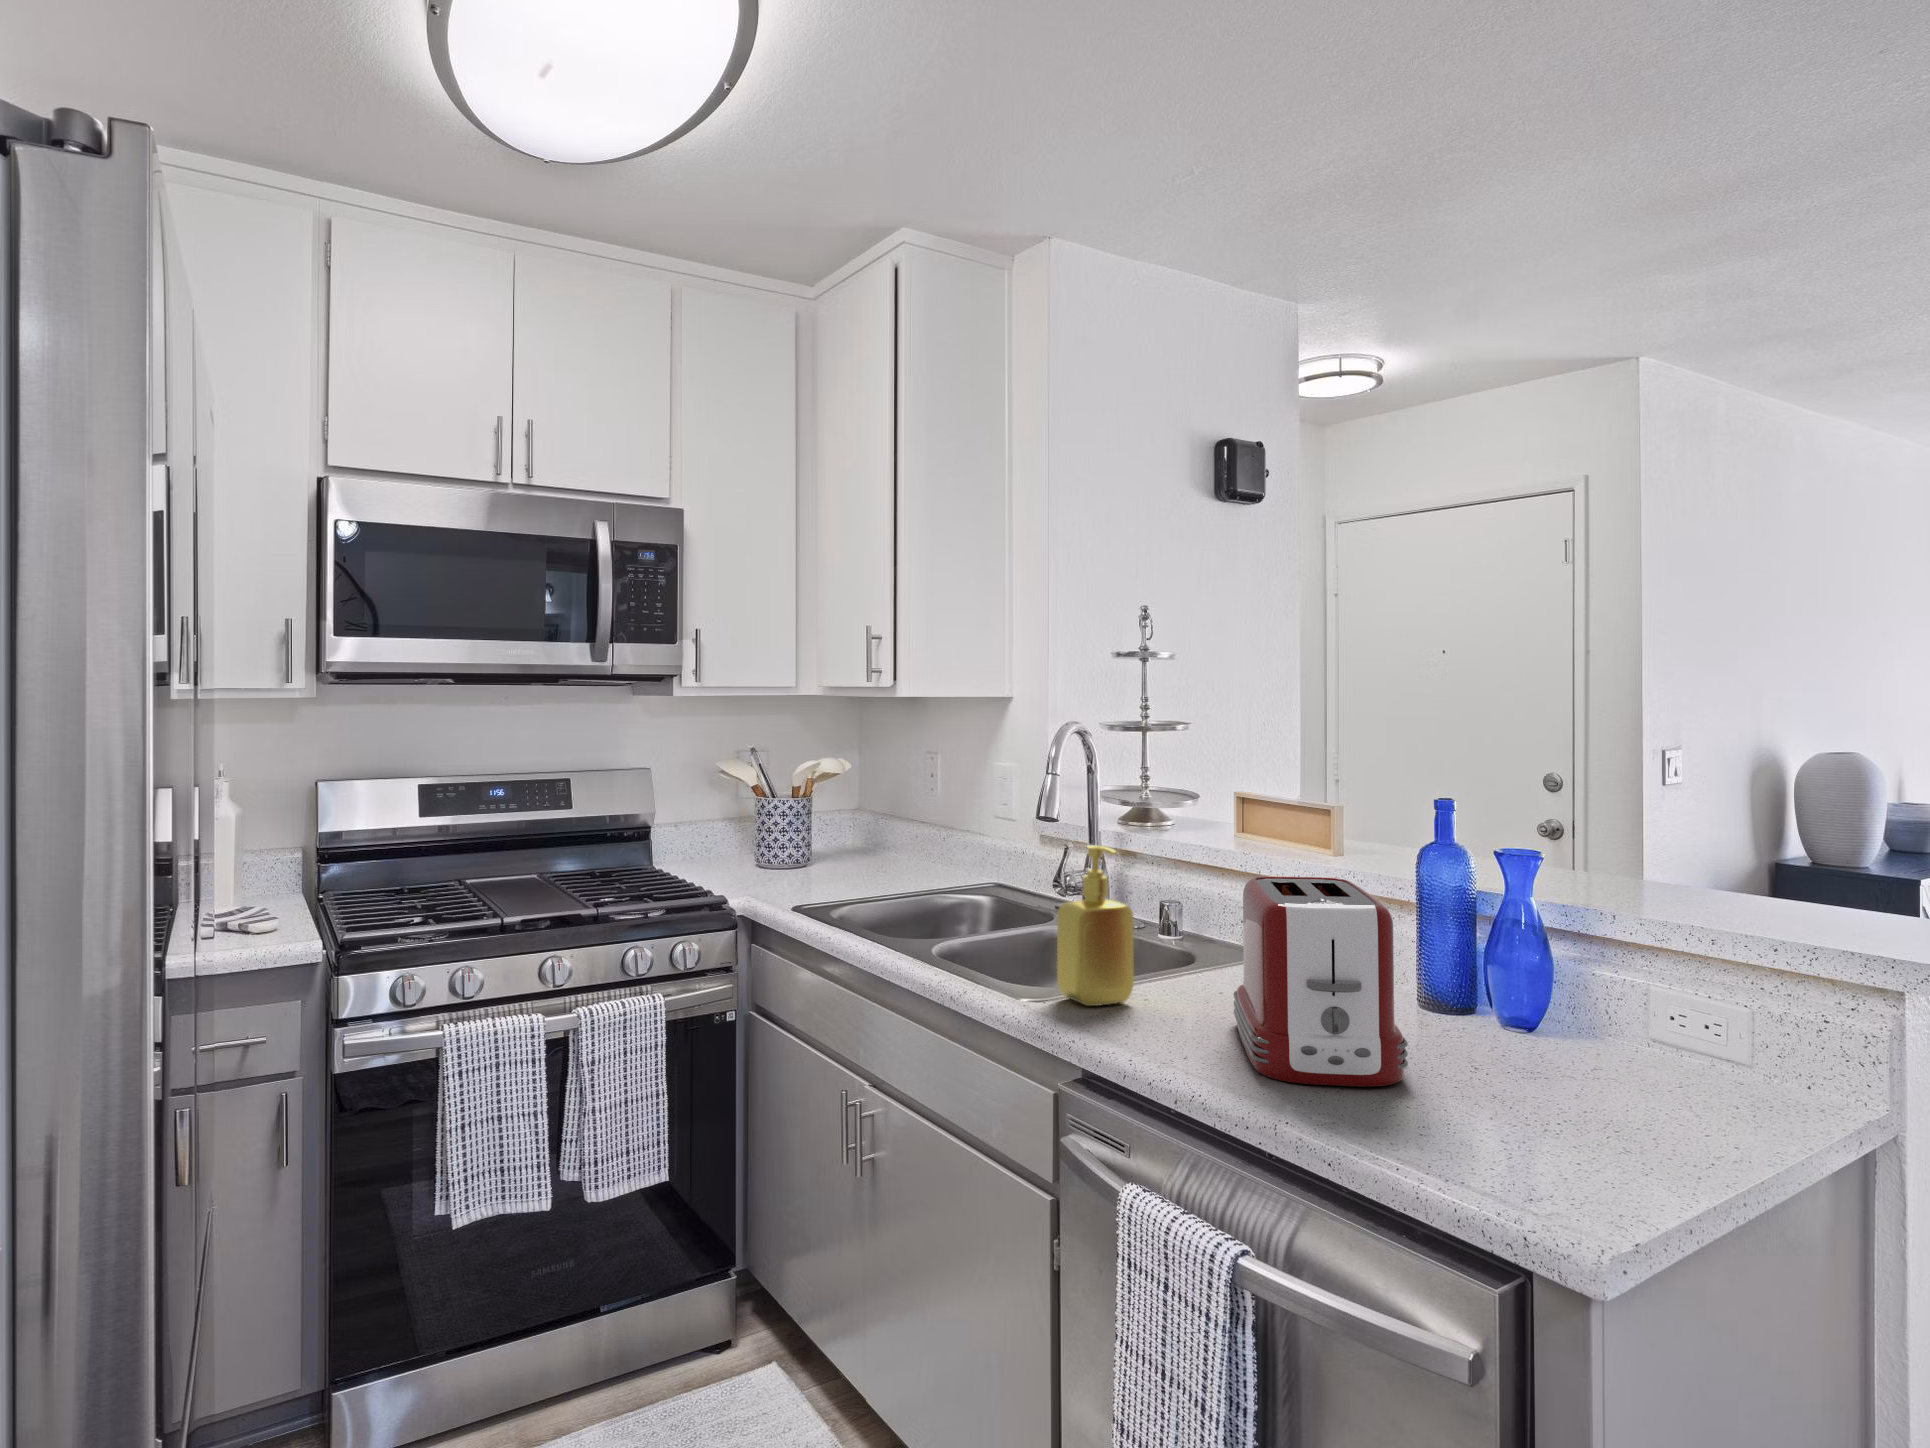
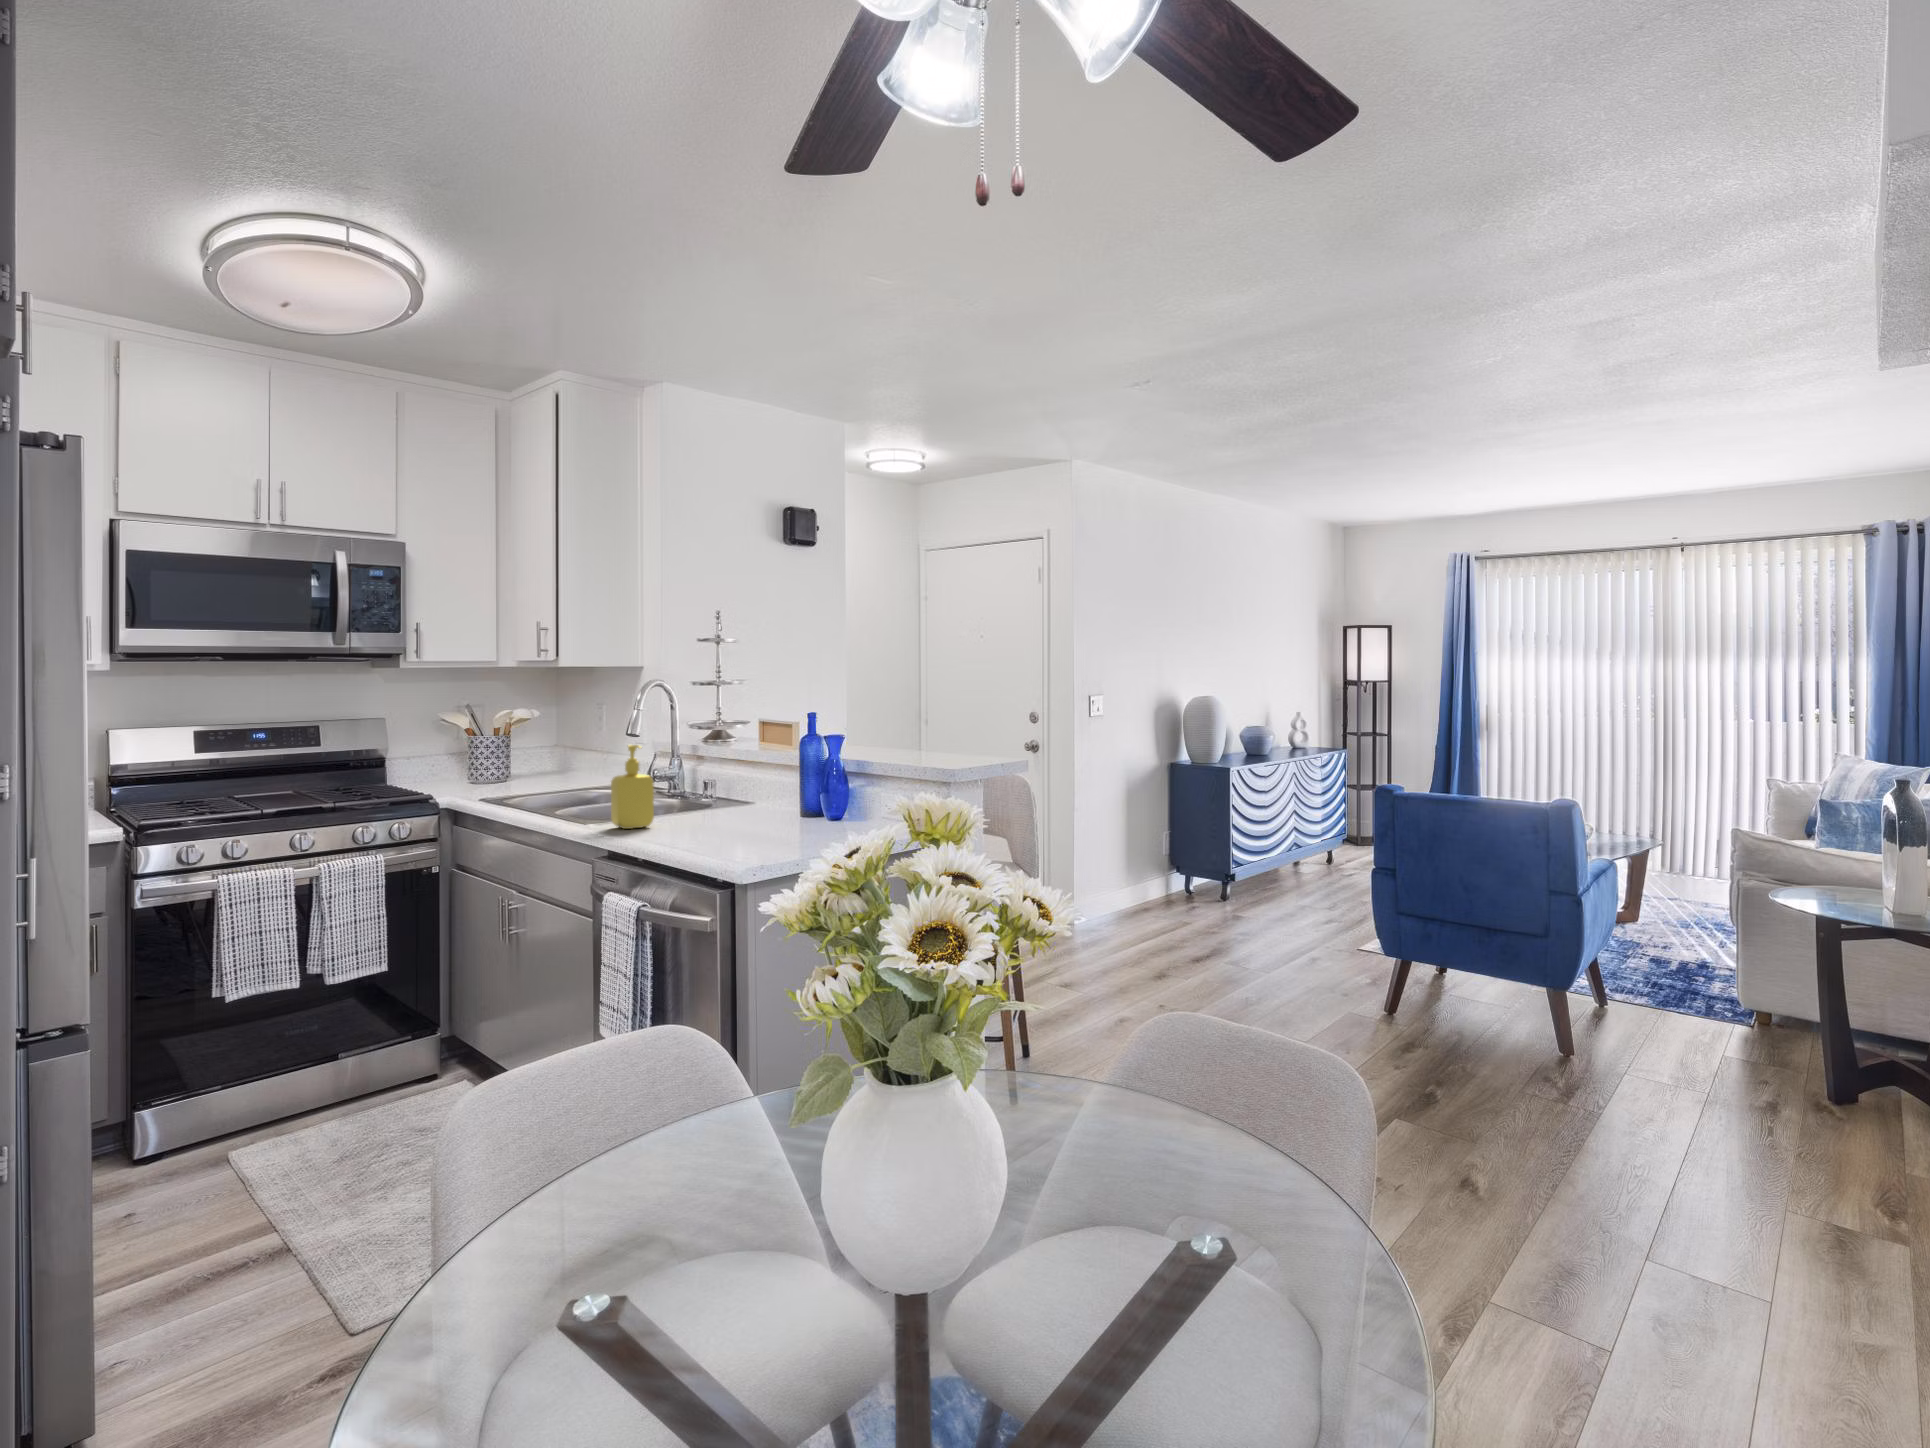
toaster: present [1233,876,1408,1087] -> none [684,756,766,847]

